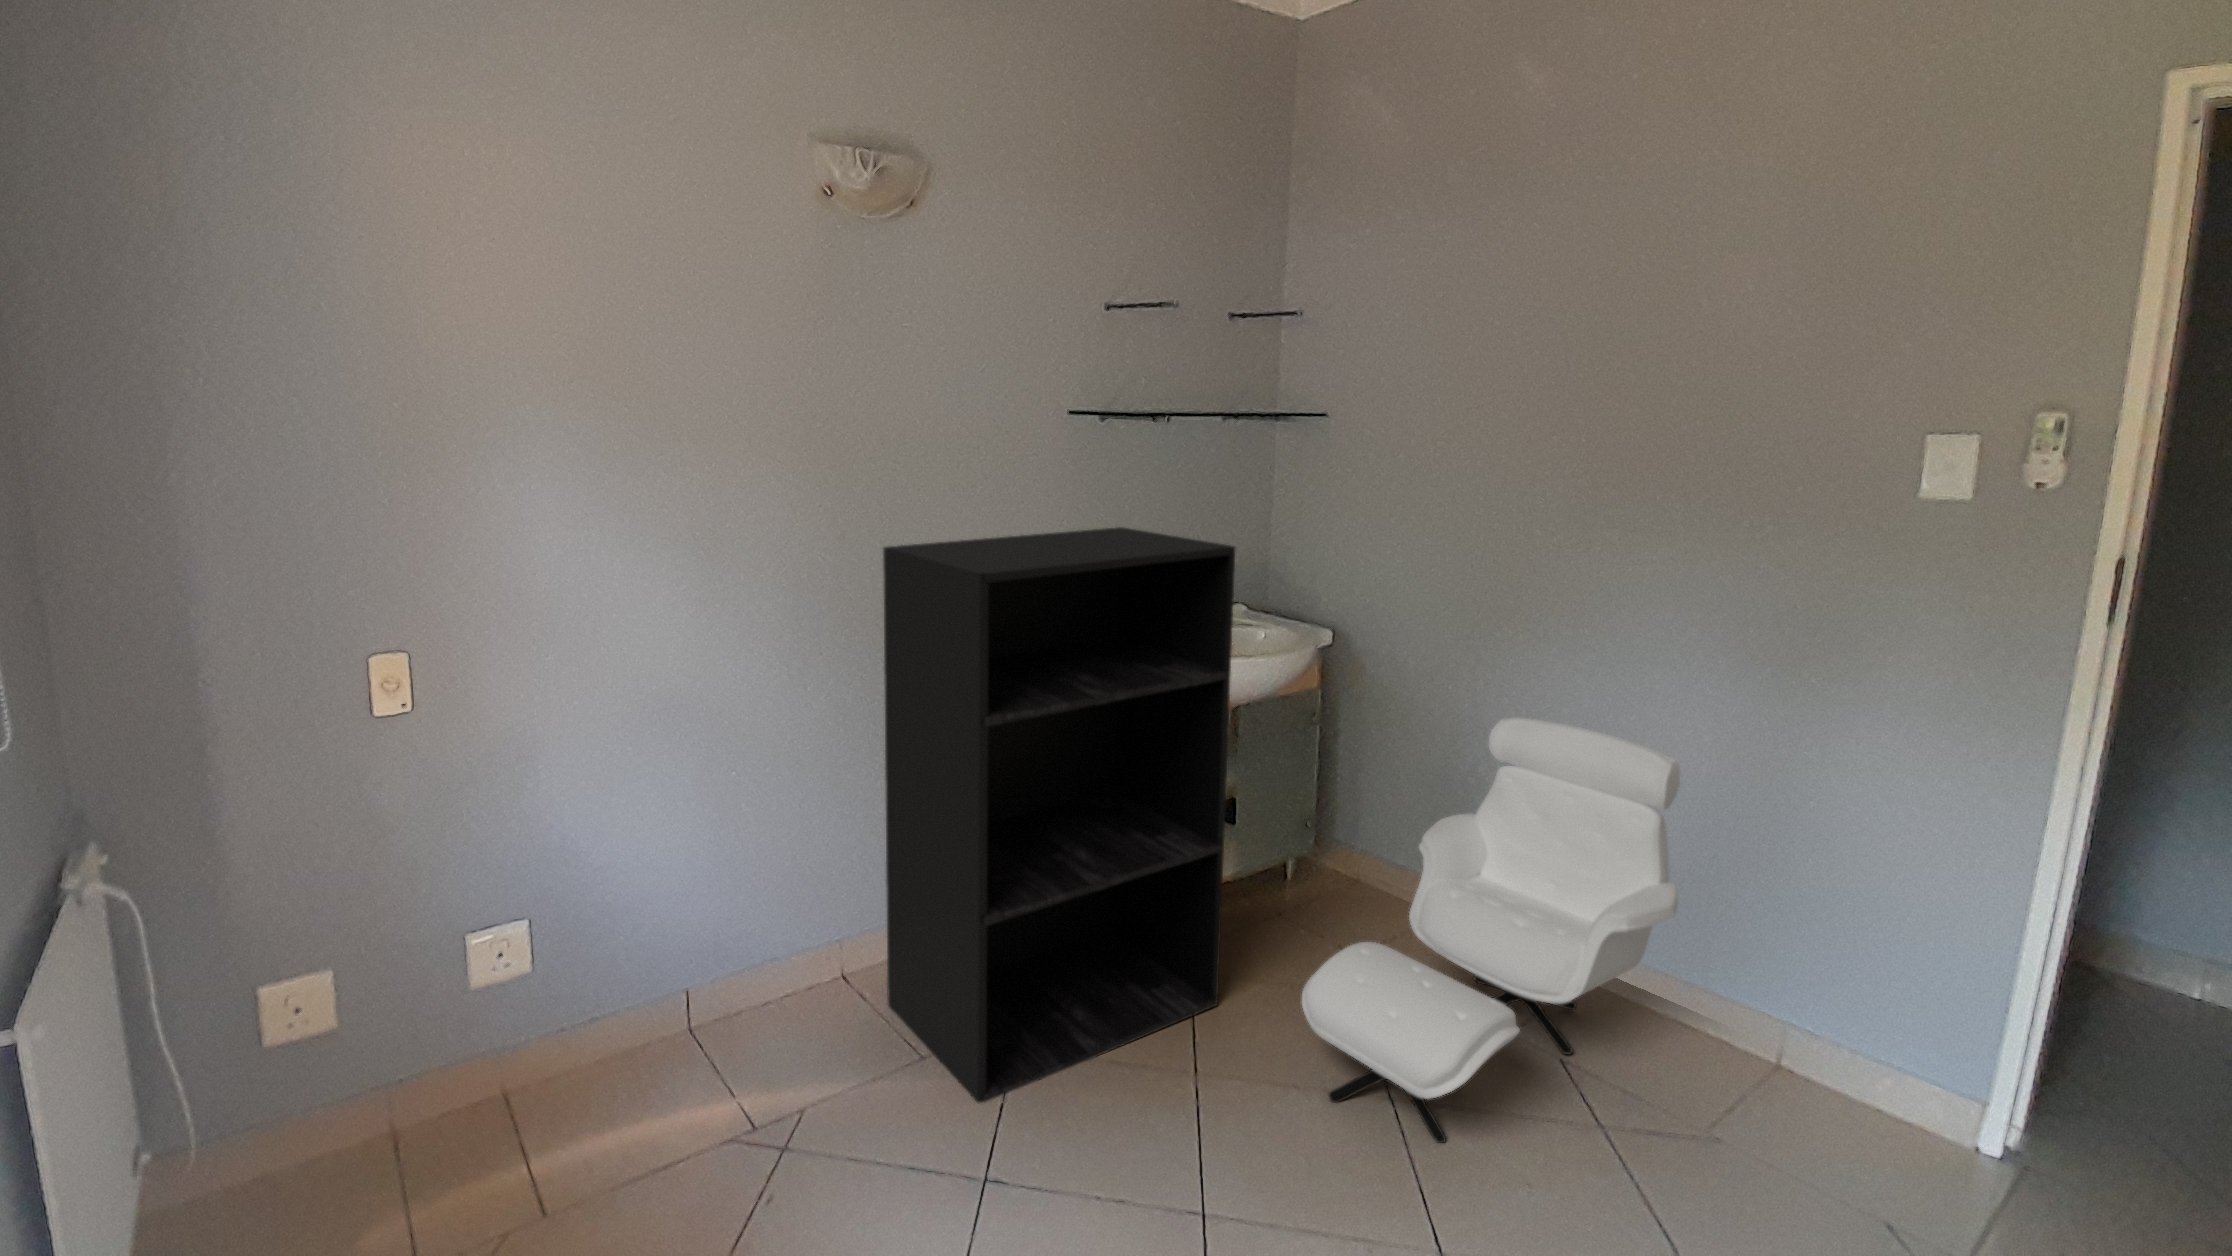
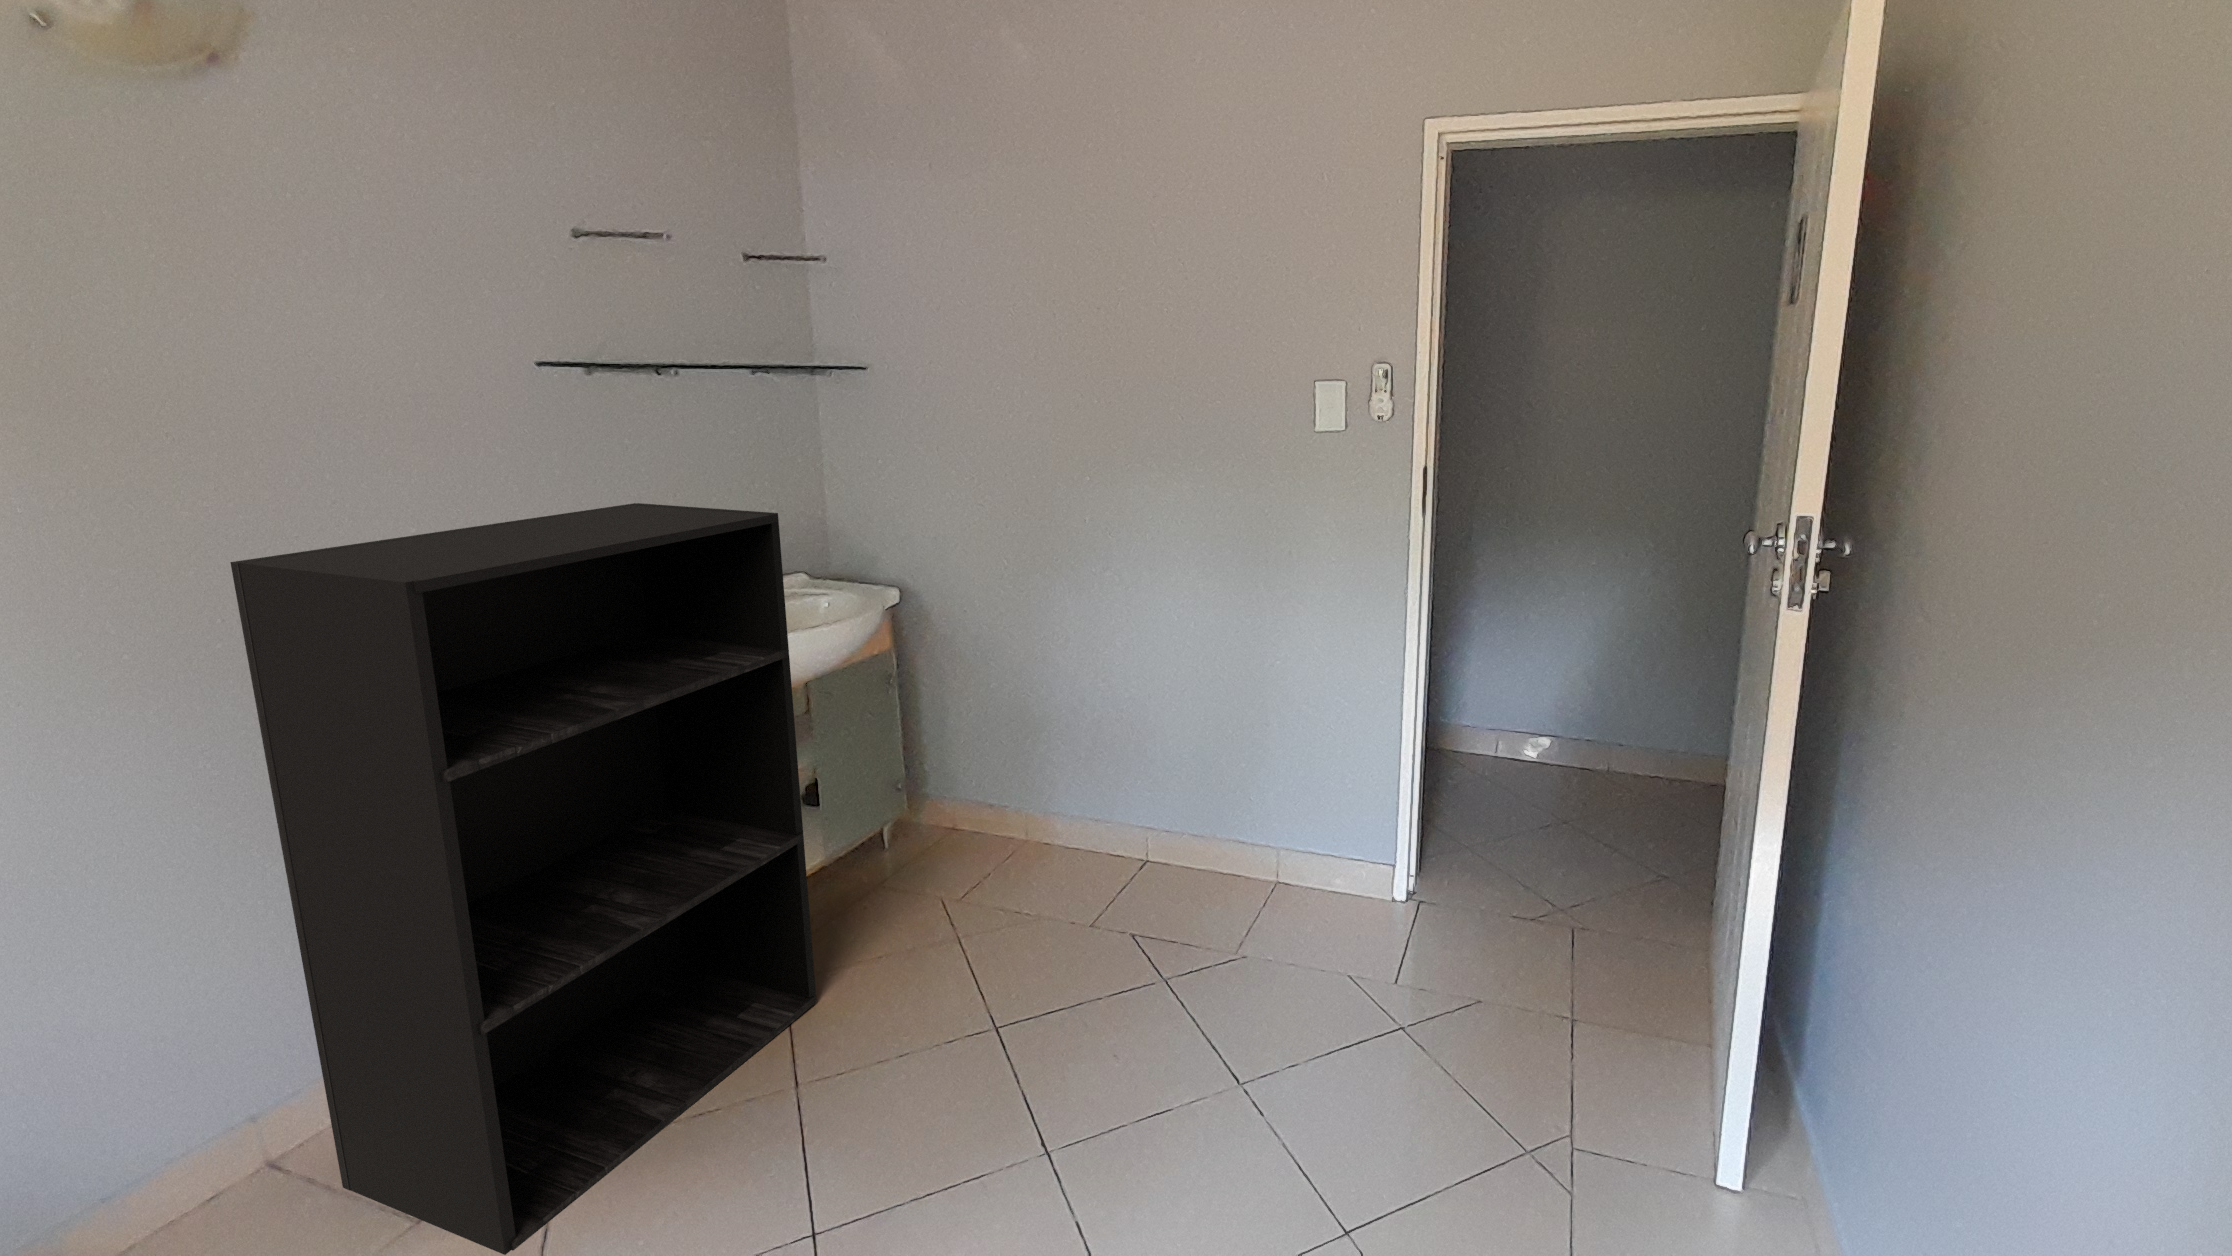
armchair: present [1302,717,1680,1143] -> none [902,641,1199,1054]

